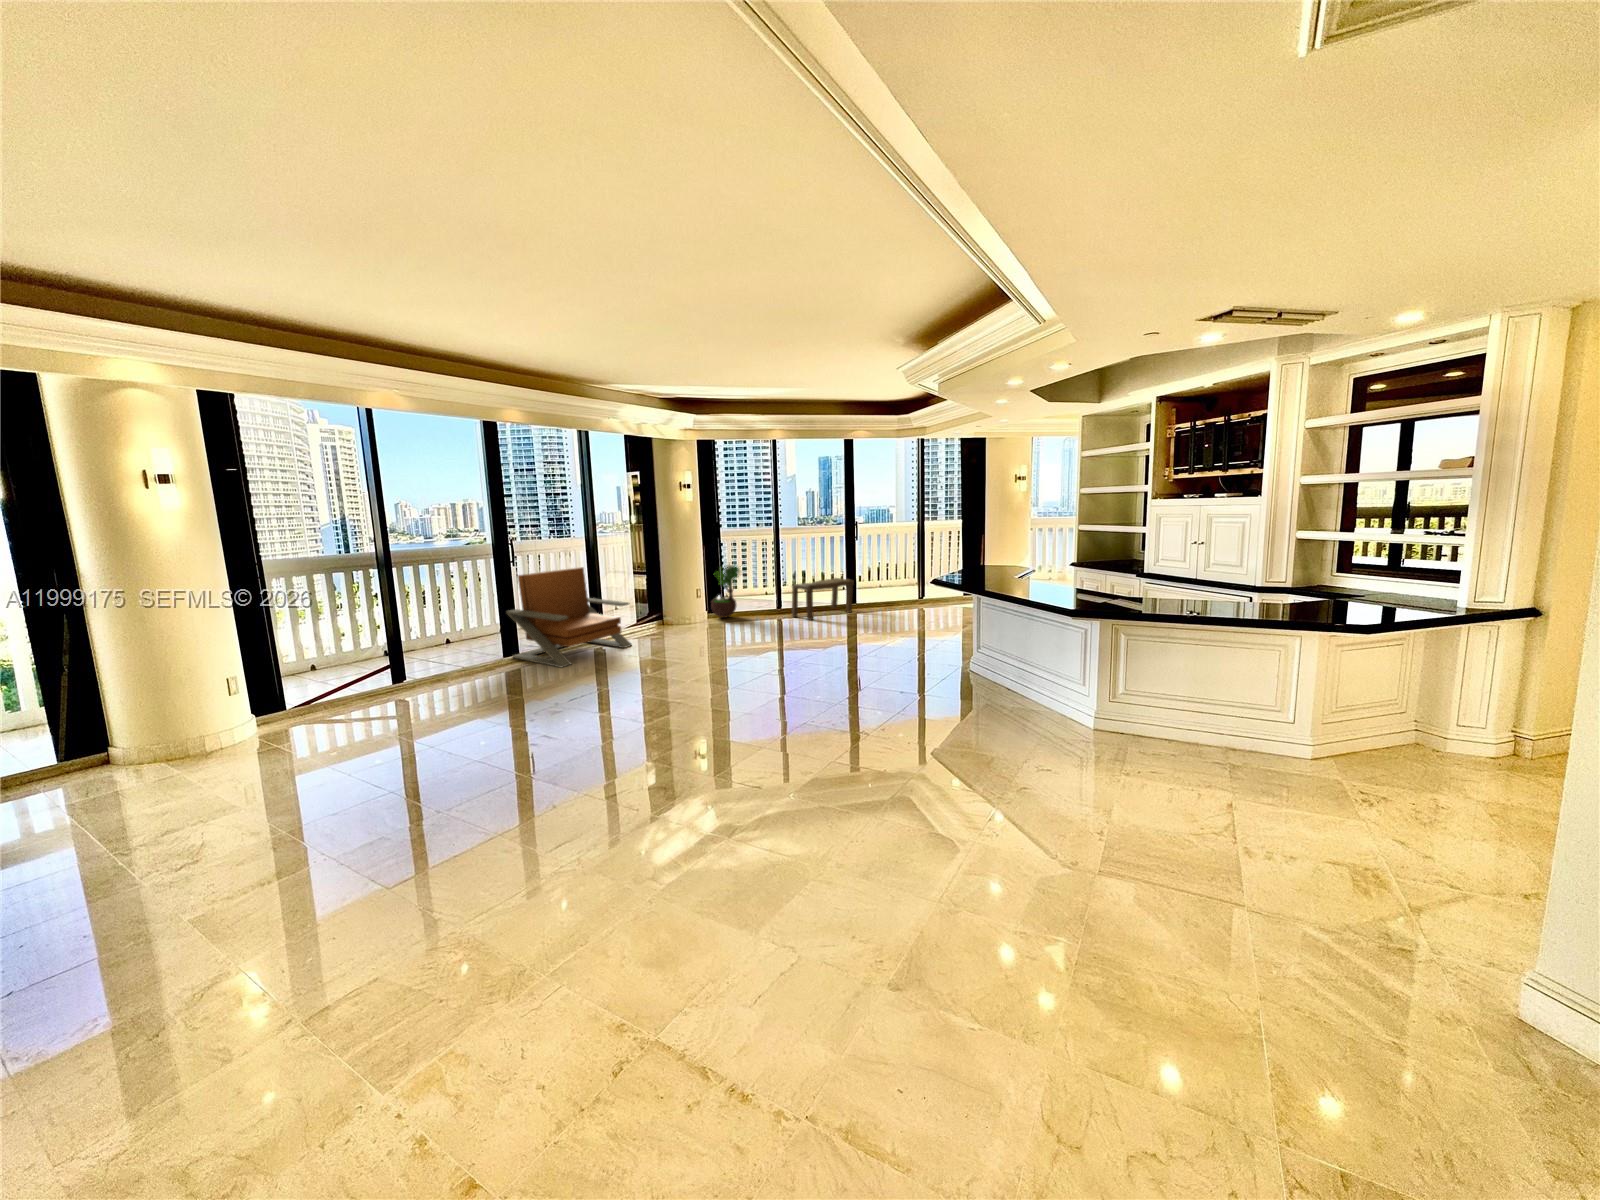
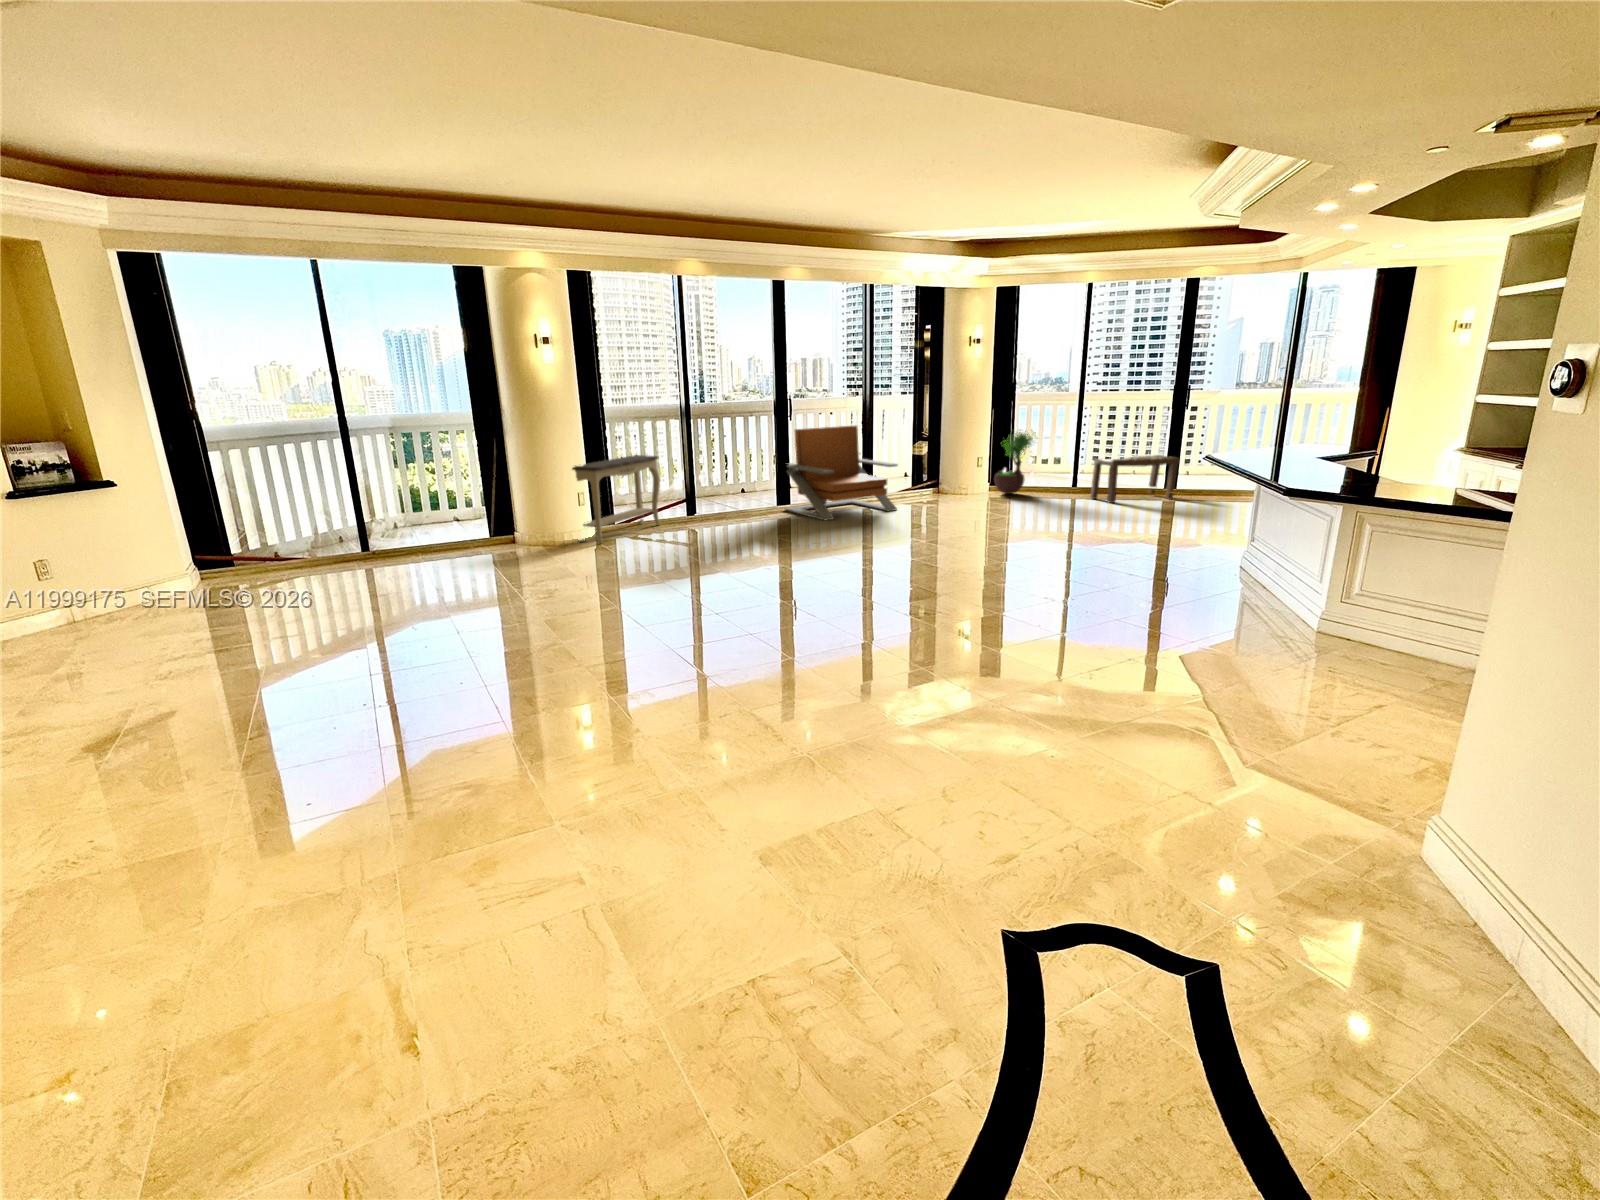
console table: none [205,618,356,743] -> present [572,455,660,544]

